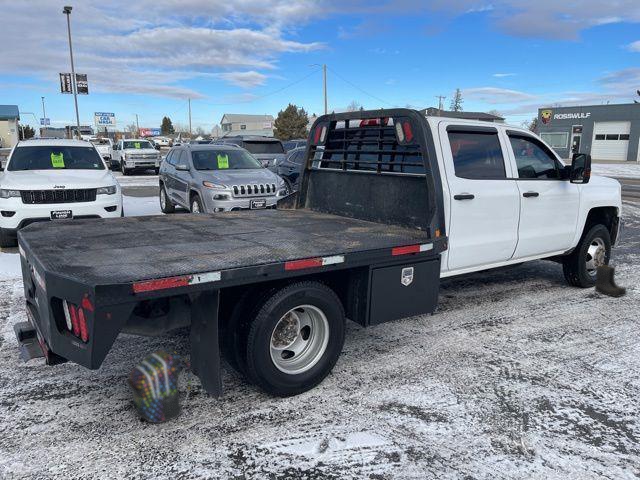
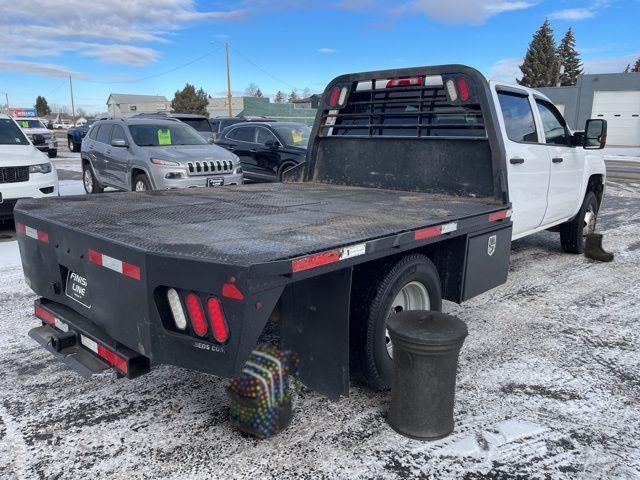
trash can: none [251,331,318,440] -> present [386,310,468,441]

